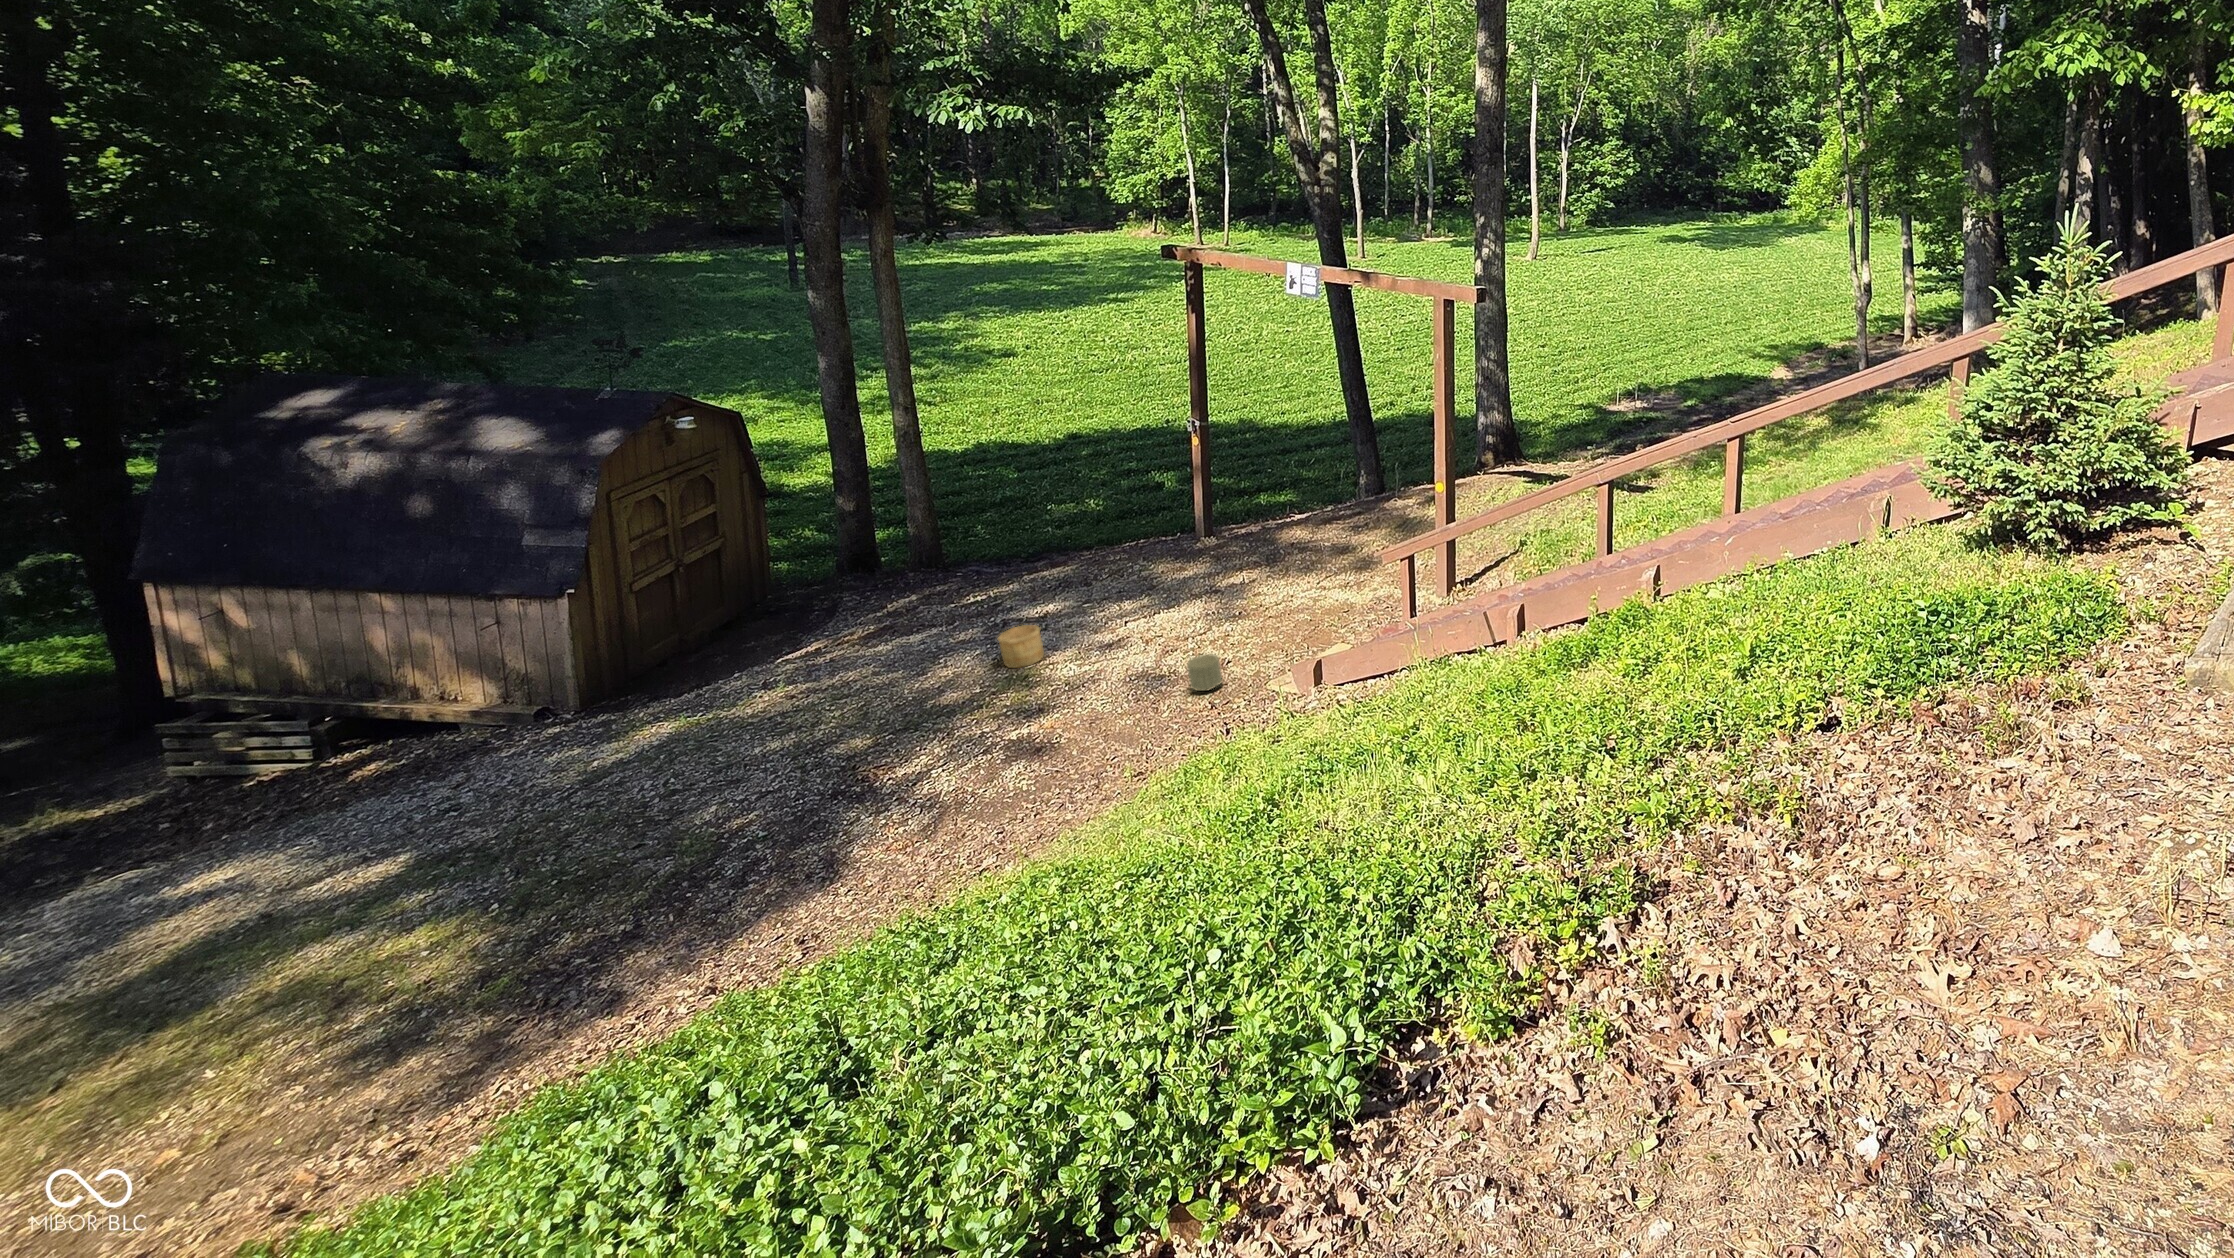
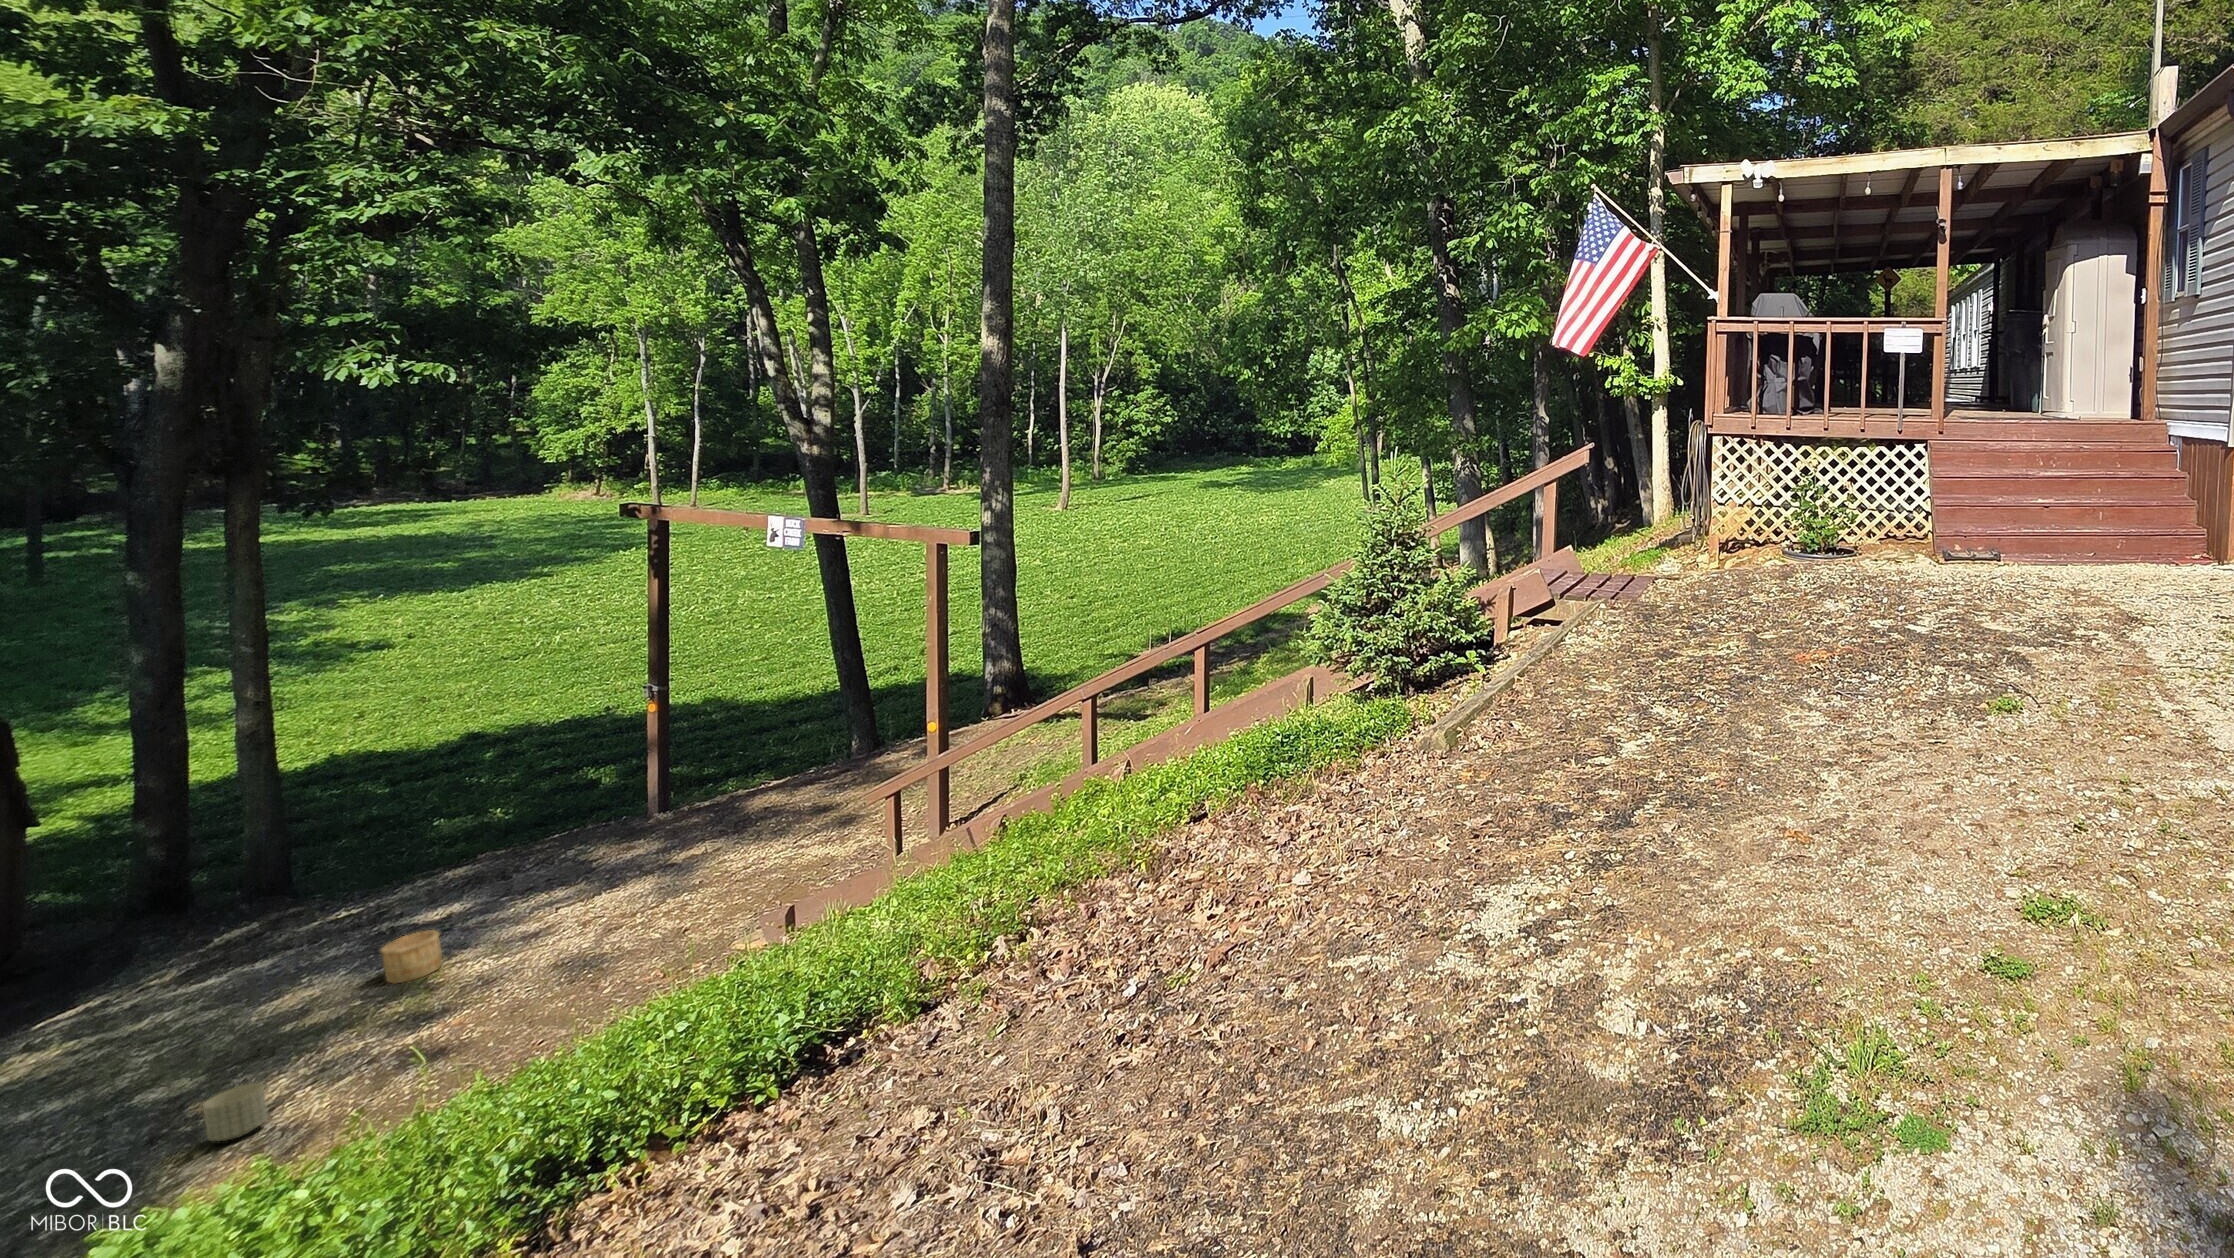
planter: present [1187,654,1222,691] -> present [203,1083,268,1141]

